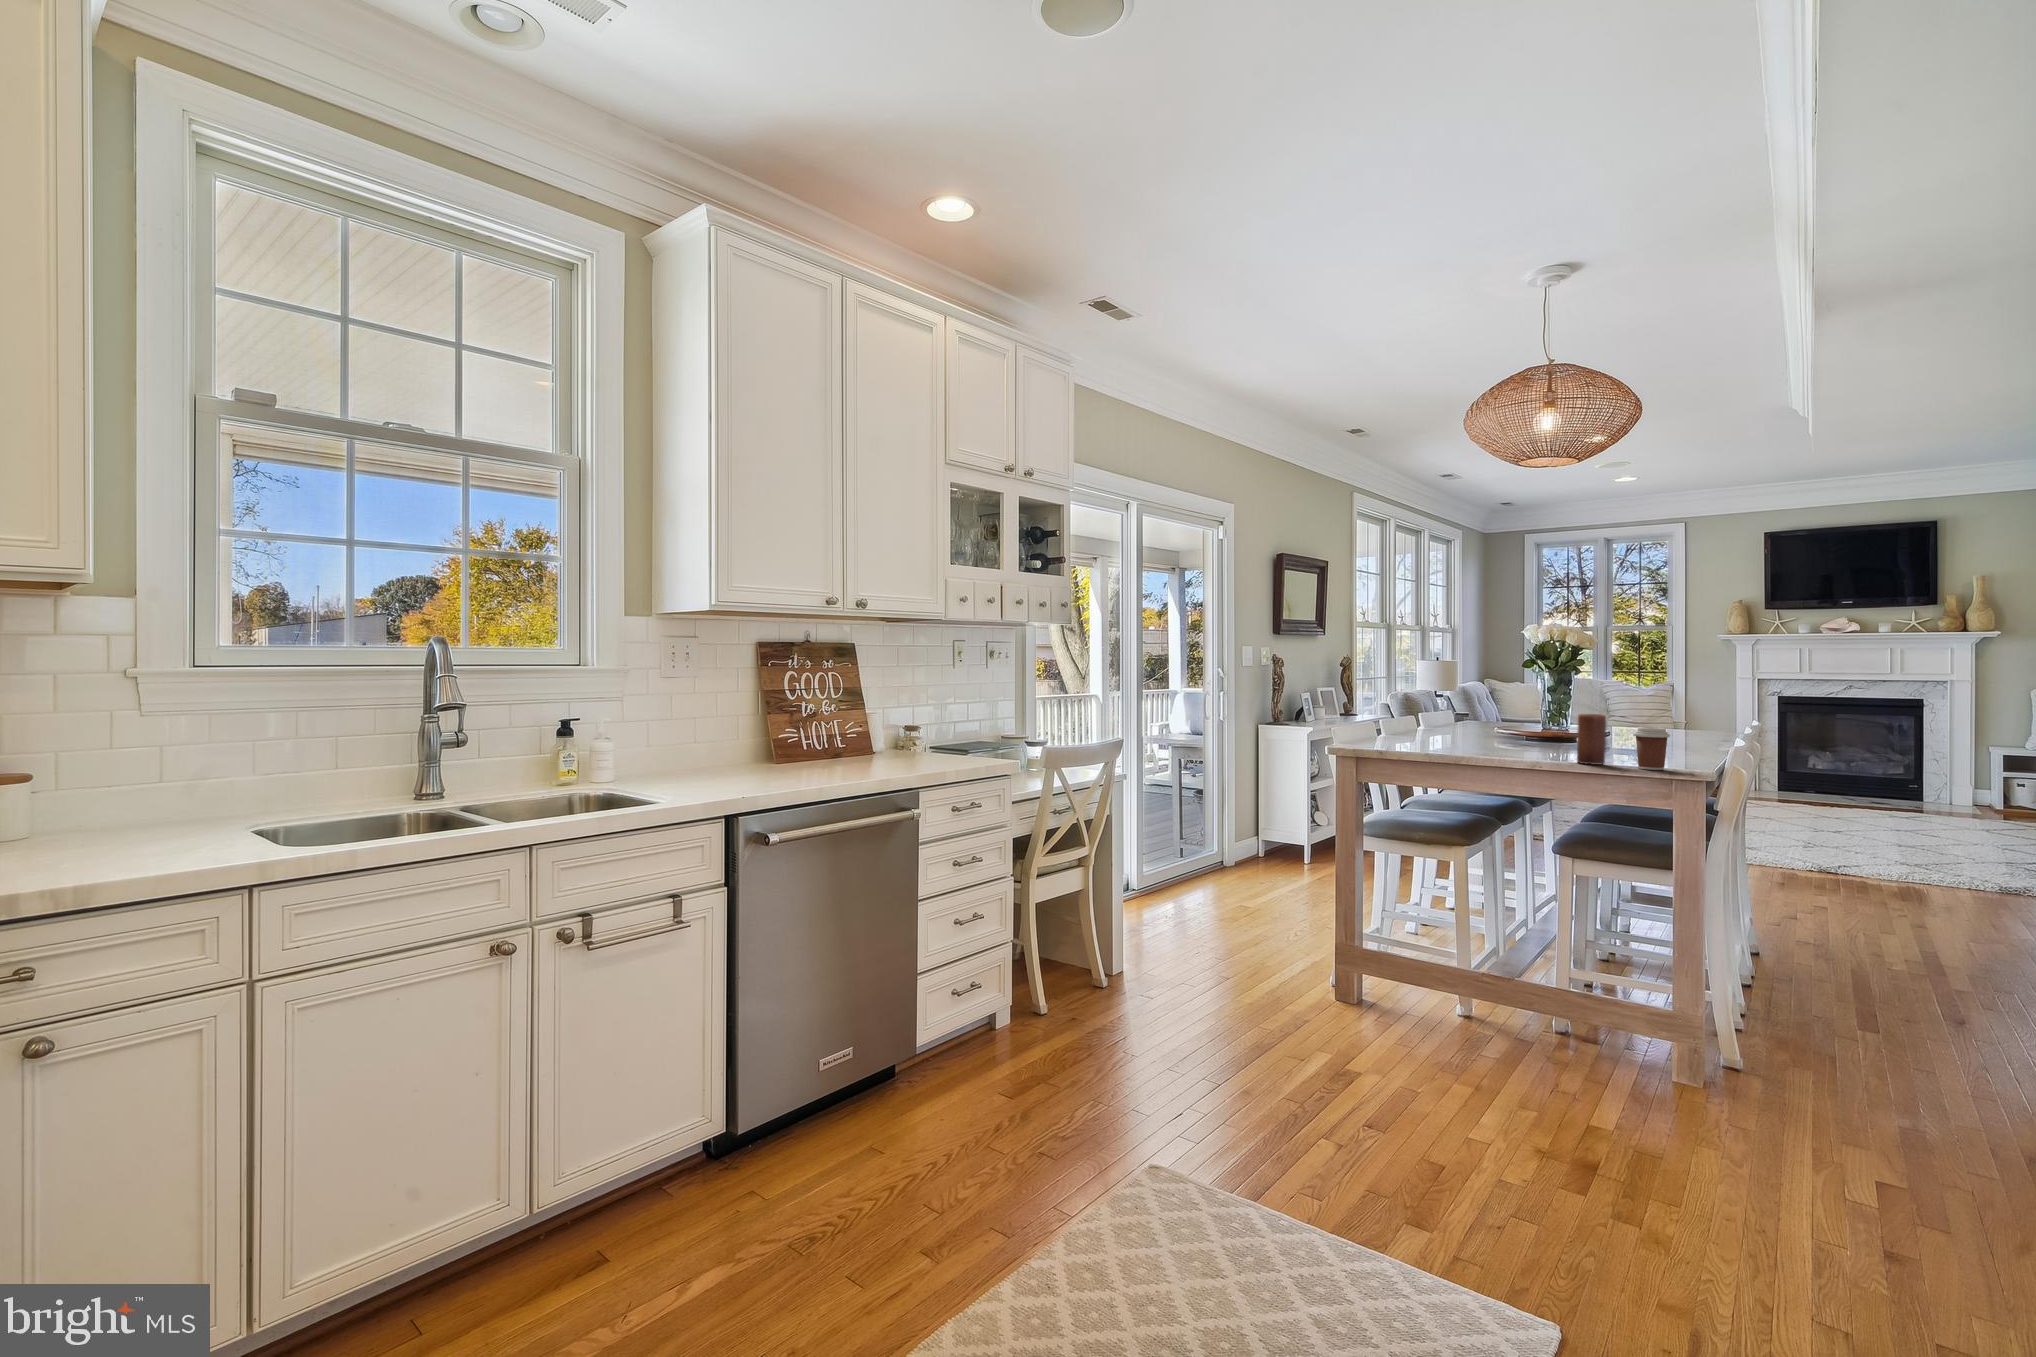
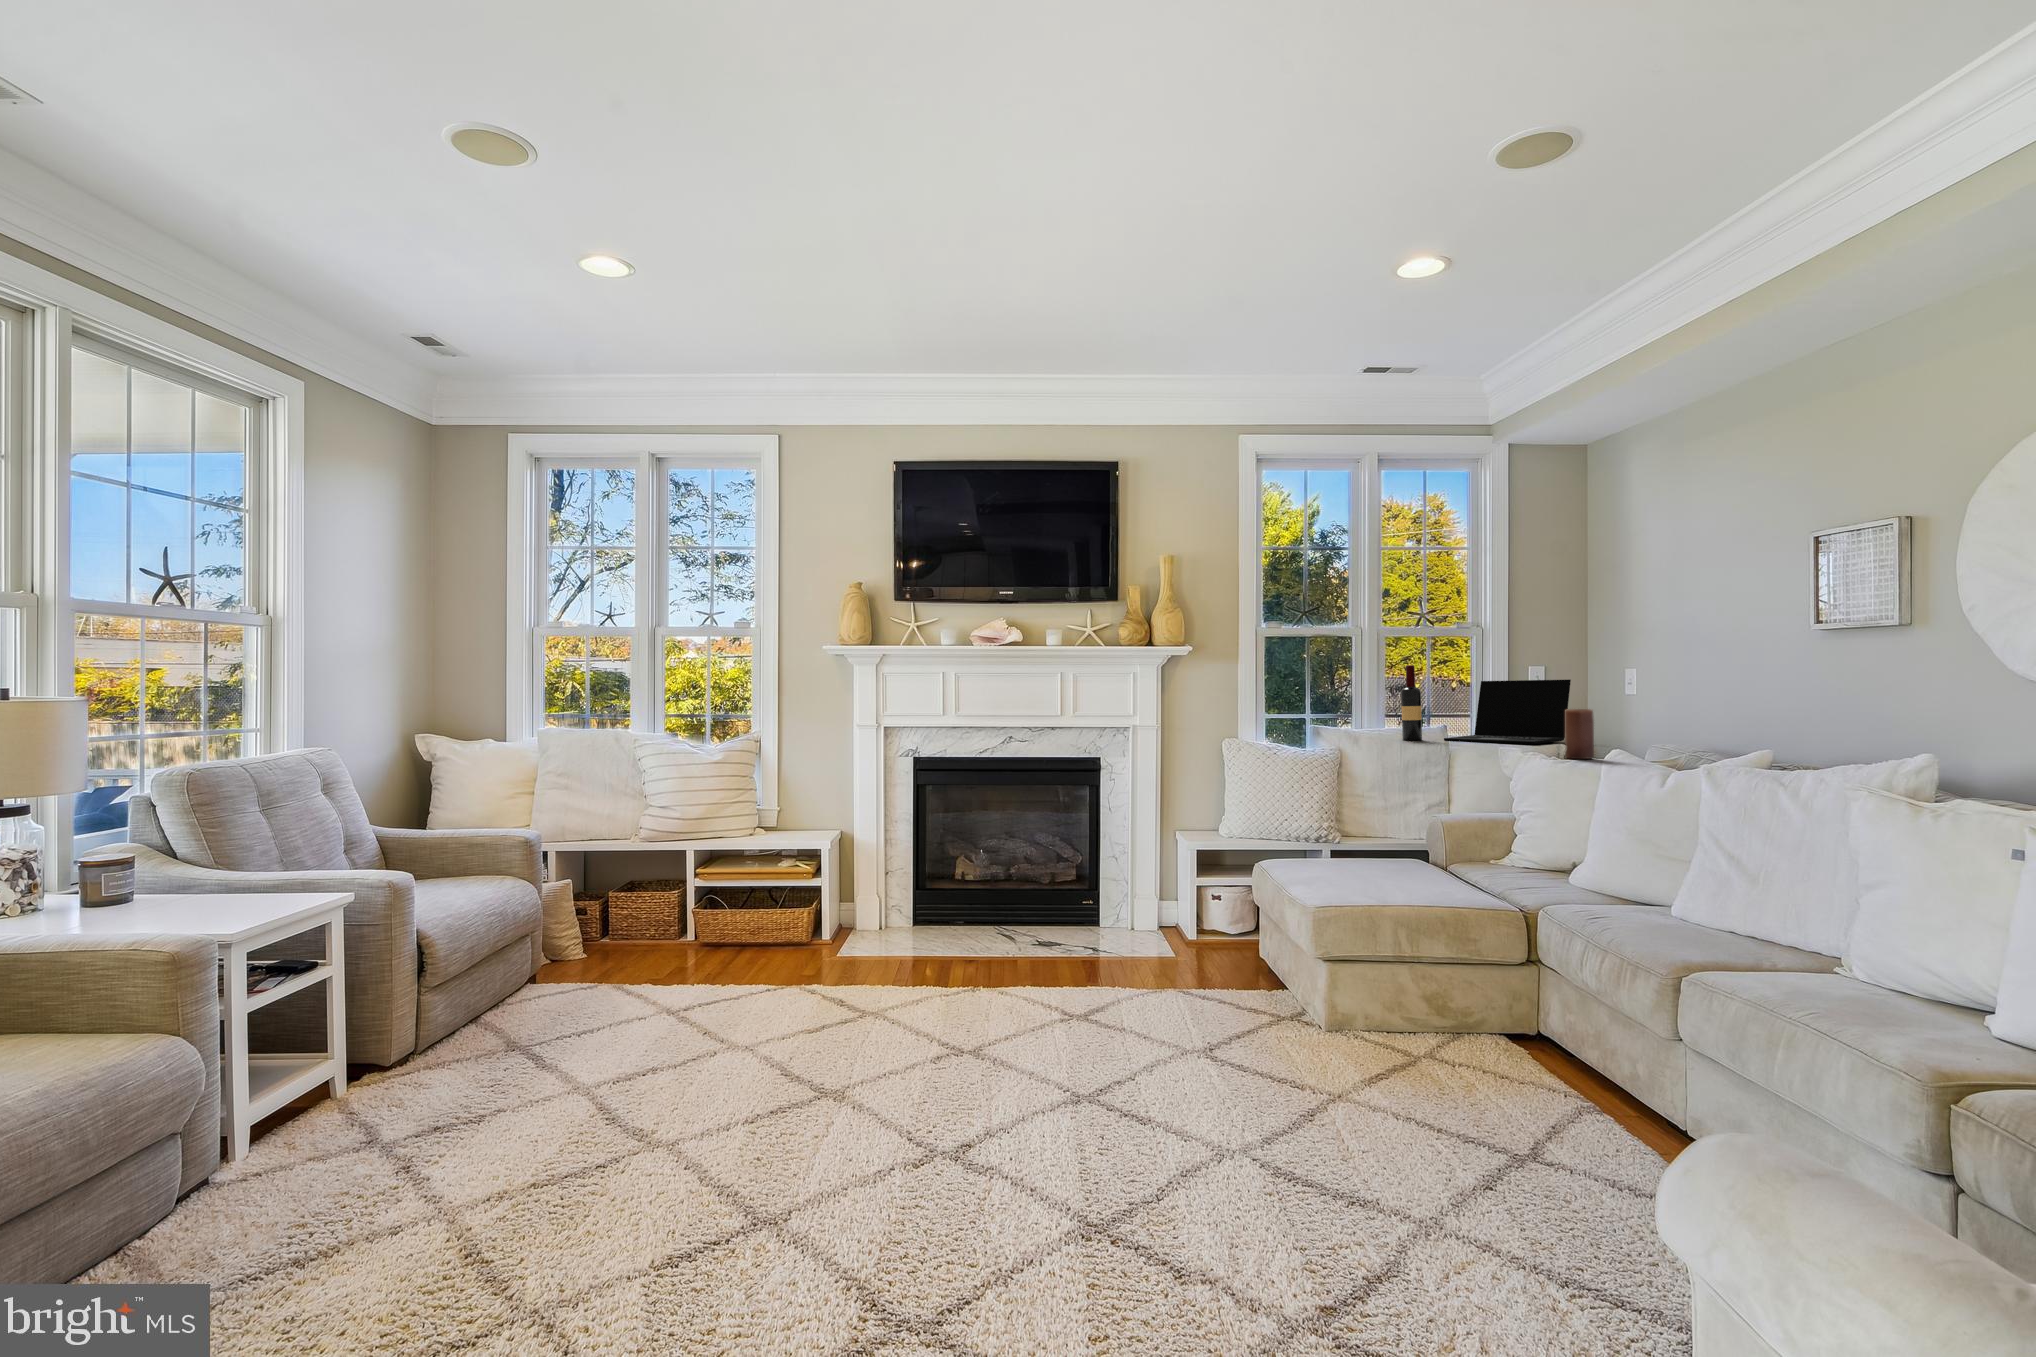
wine bottle: none [1407,662,1427,738] -> present [1401,665,1422,740]
laptop: none [1449,679,1579,746] -> present [1444,680,1571,745]
coffee cup: present [1633,727,1670,770] -> none [1621,720,1658,762]

